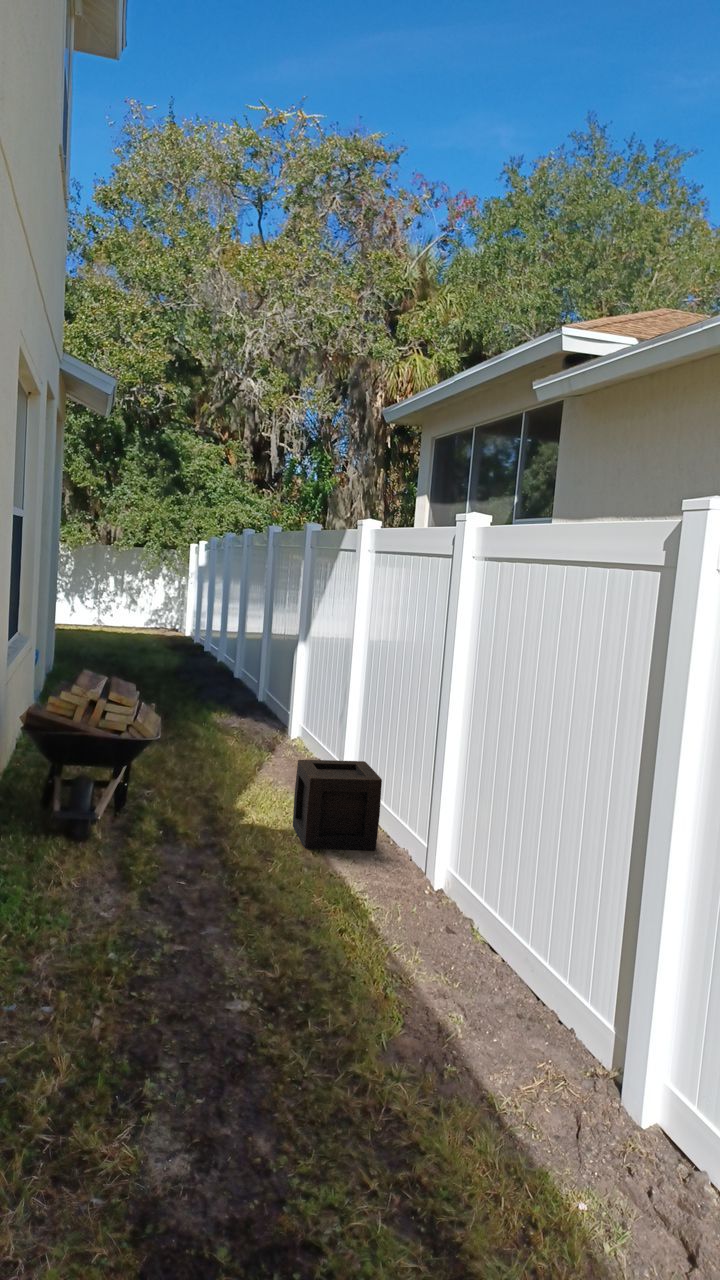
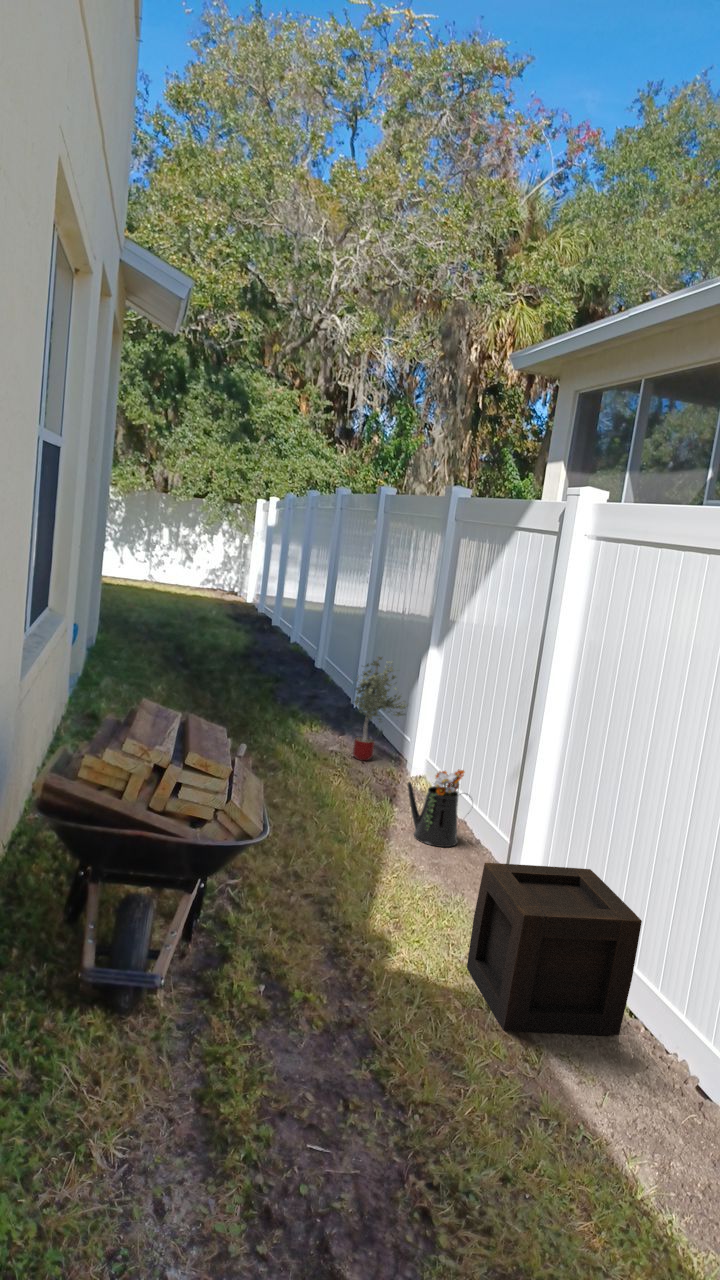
potted tree: none [243,655,286,733] -> present [352,656,407,761]
watering can: none [274,721,318,776] -> present [408,770,472,847]

